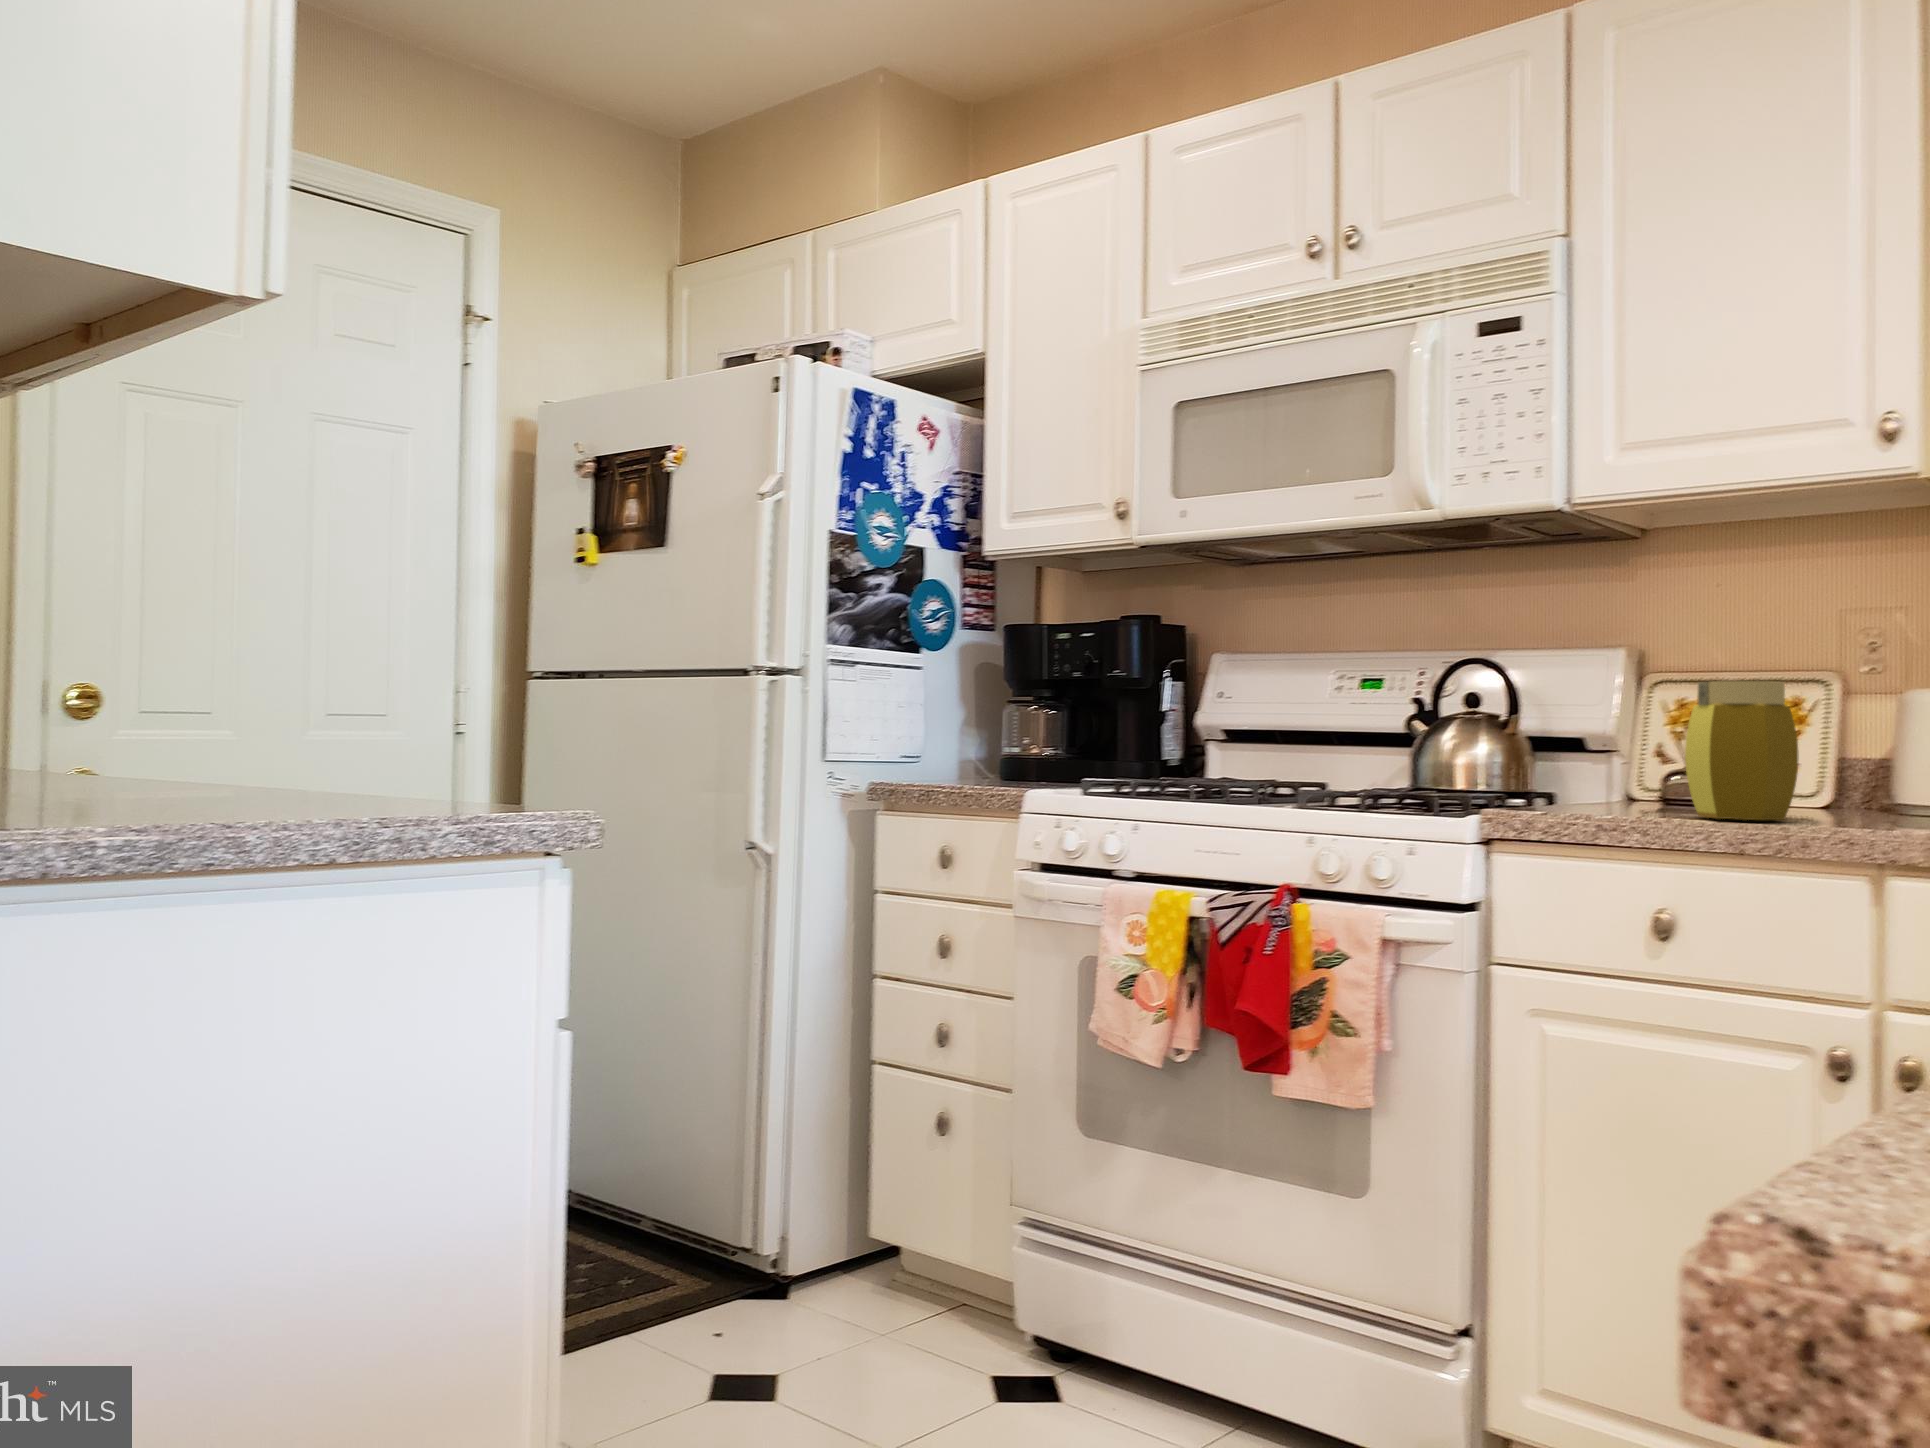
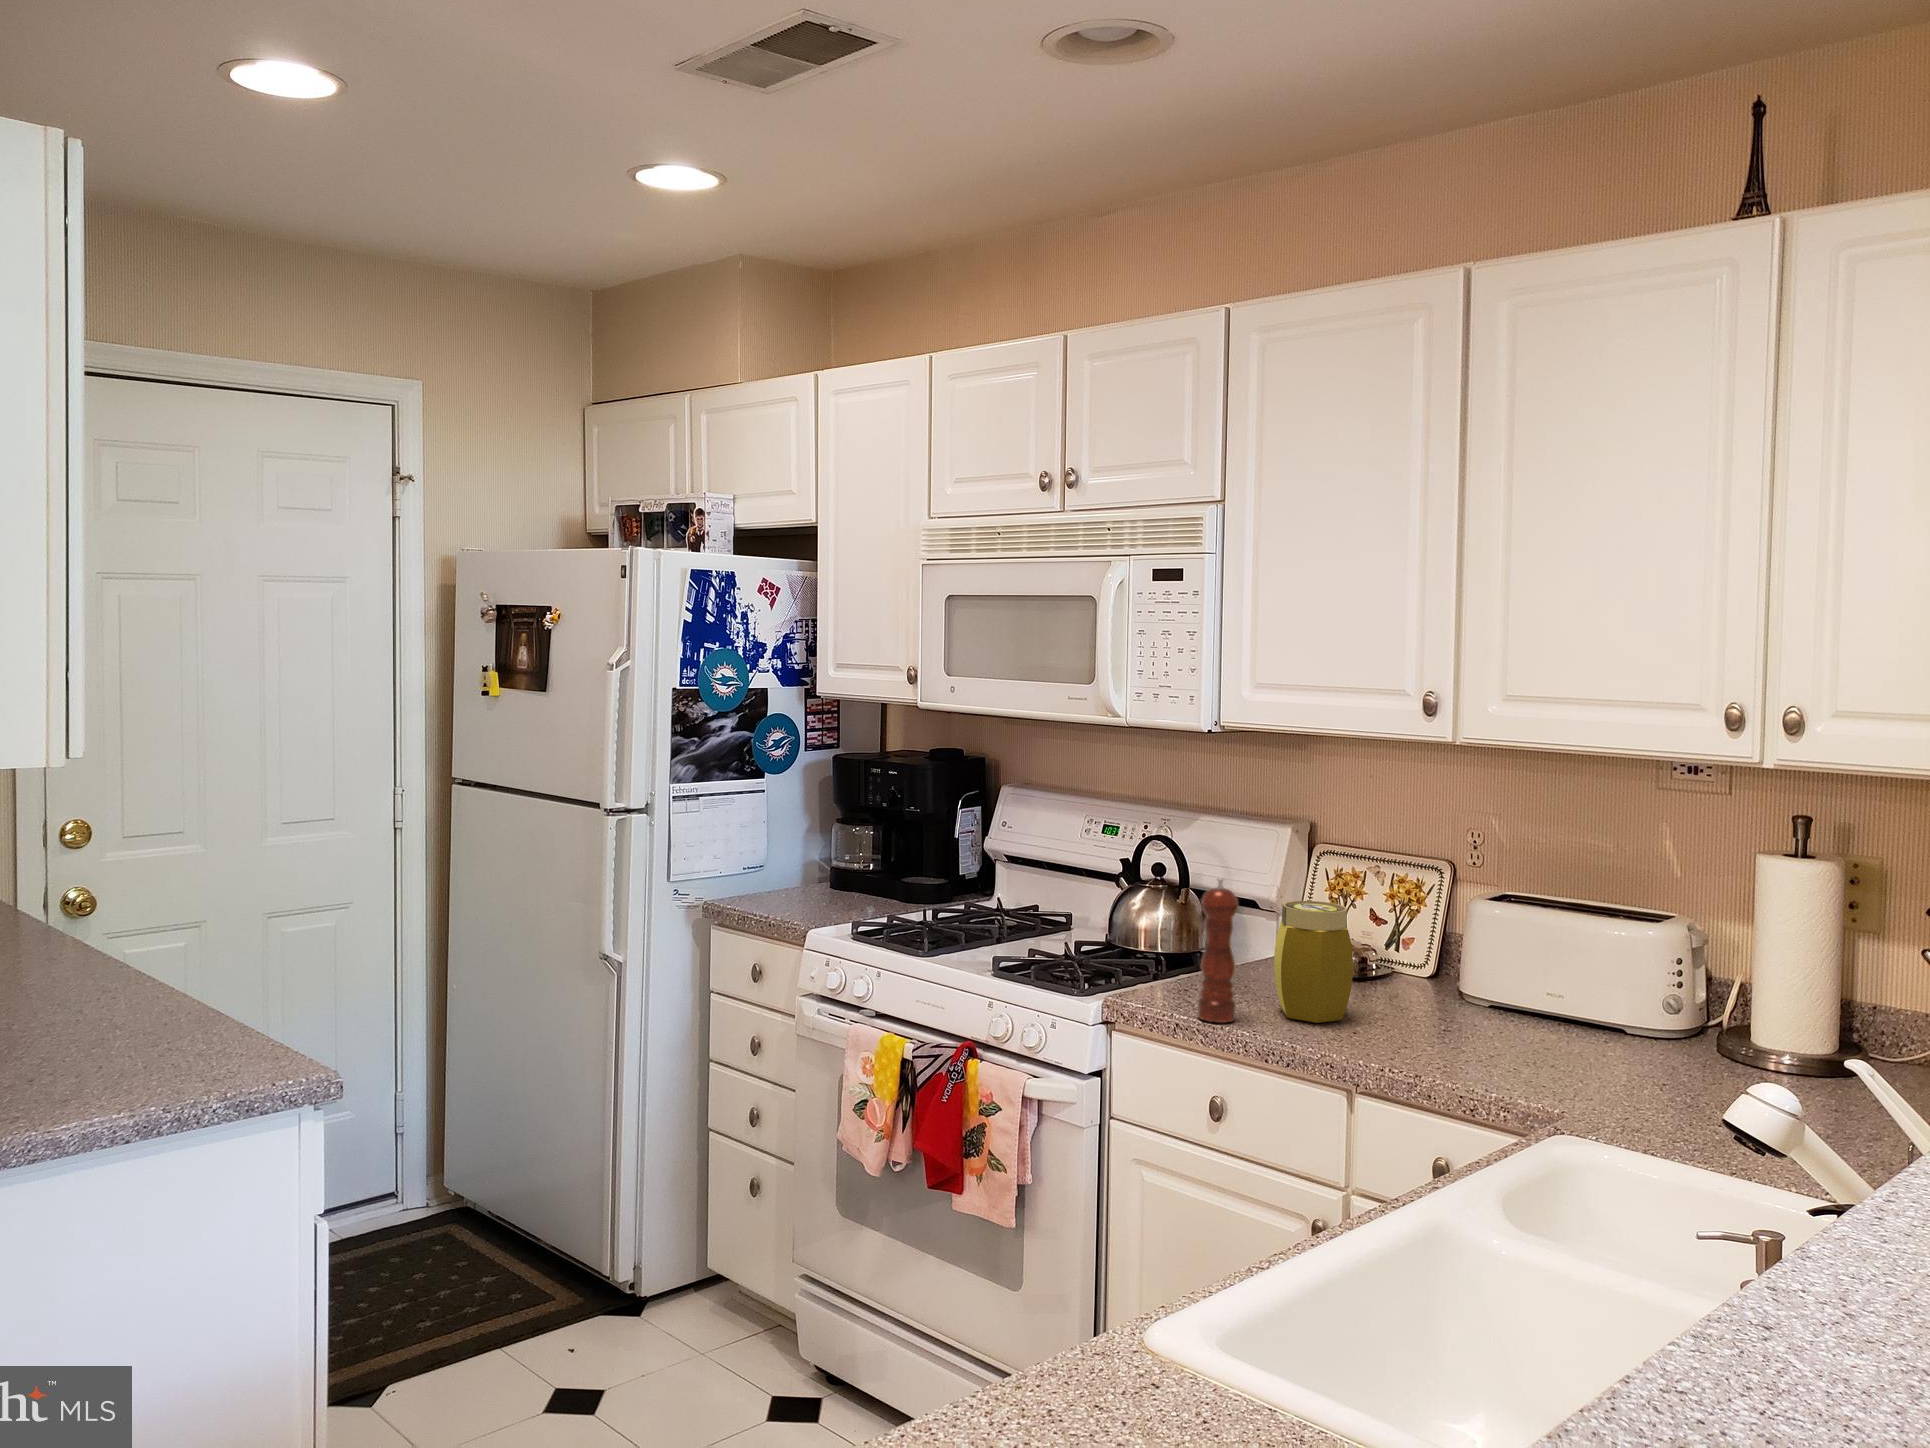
pepper mill: none [1606,644,1657,821] -> present [1198,878,1238,1023]

